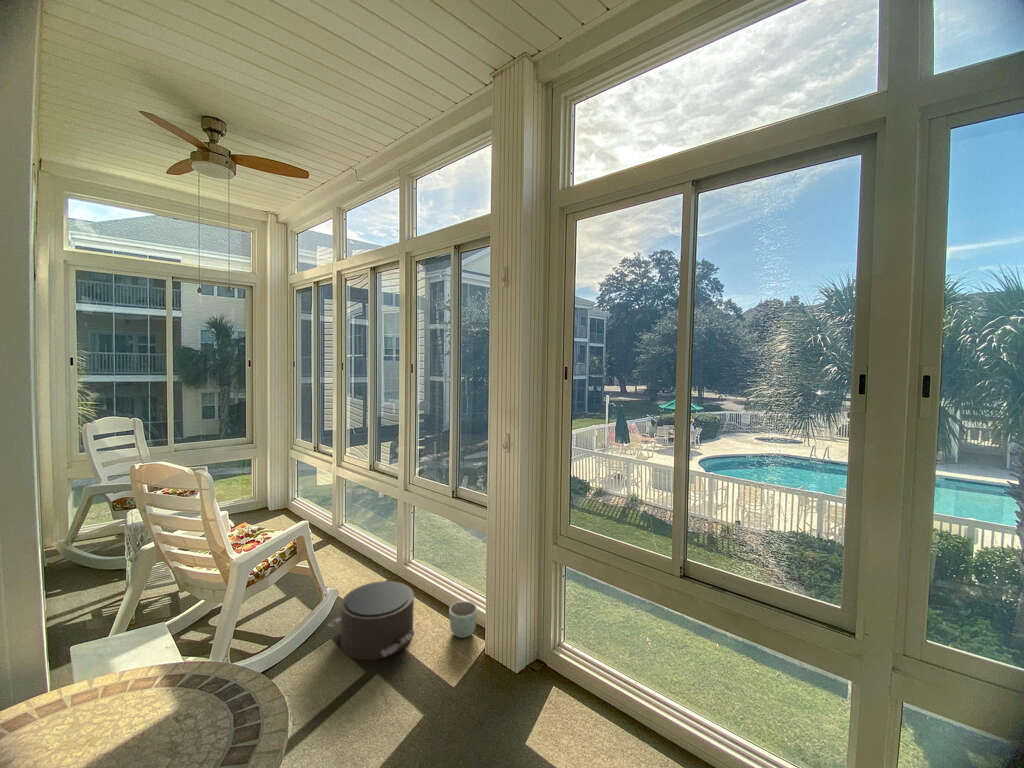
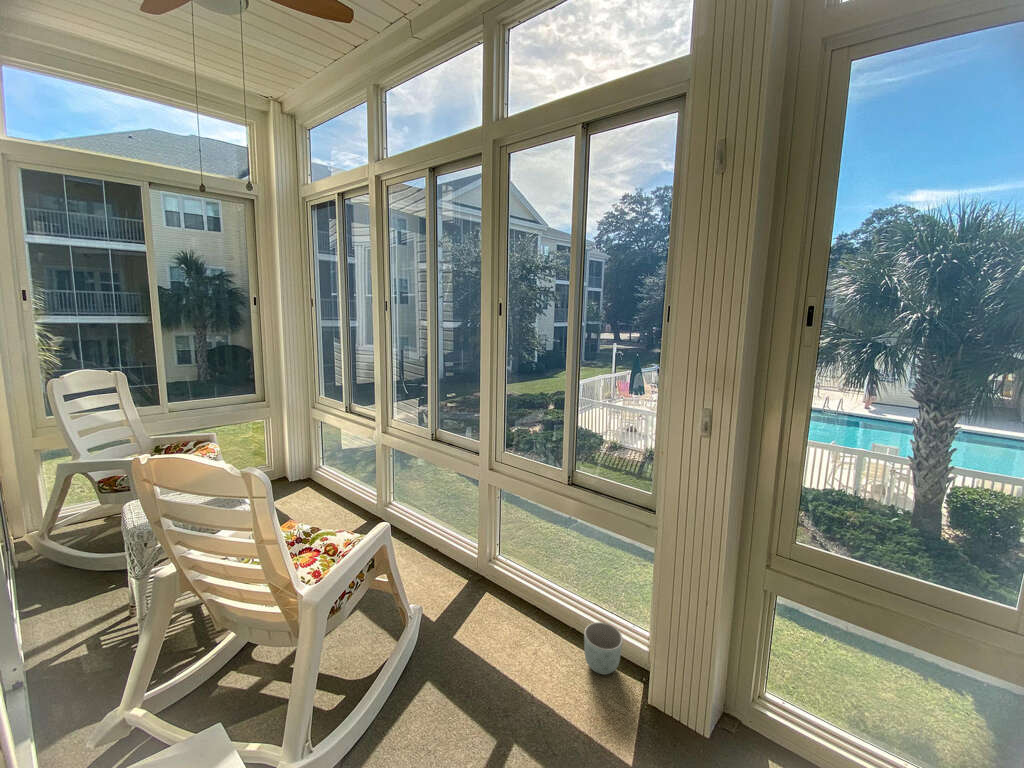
pouf: present [328,581,417,660] -> none [422,596,550,720]

